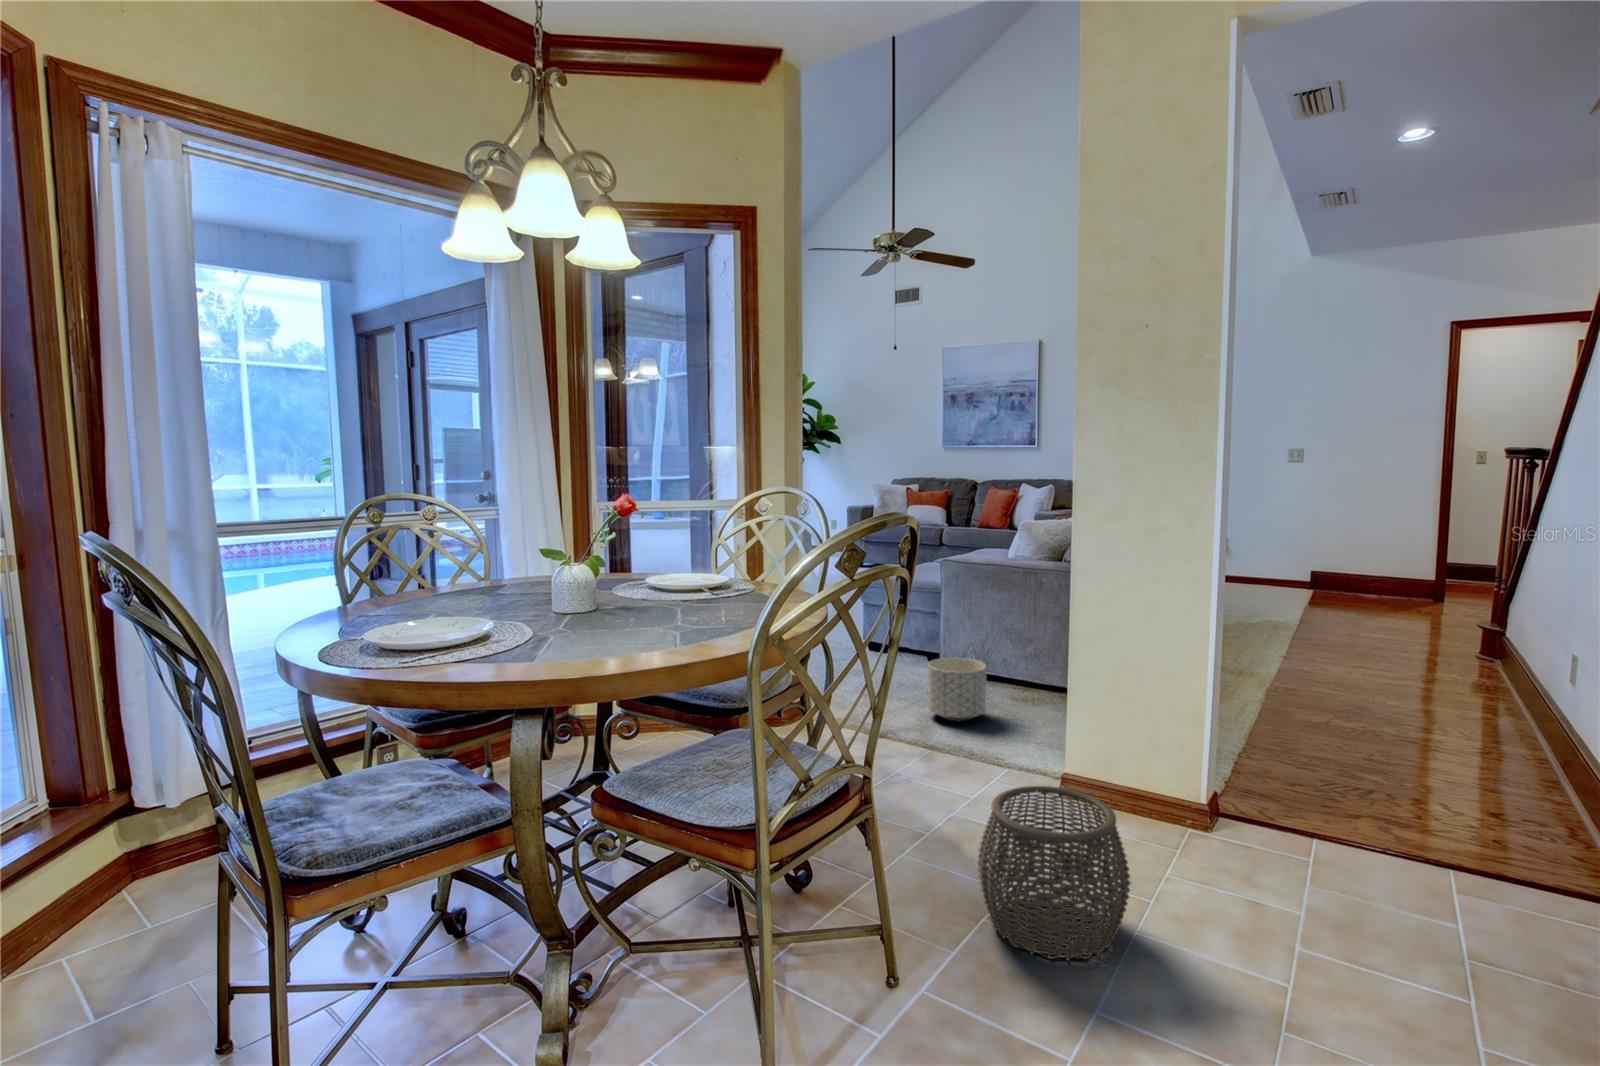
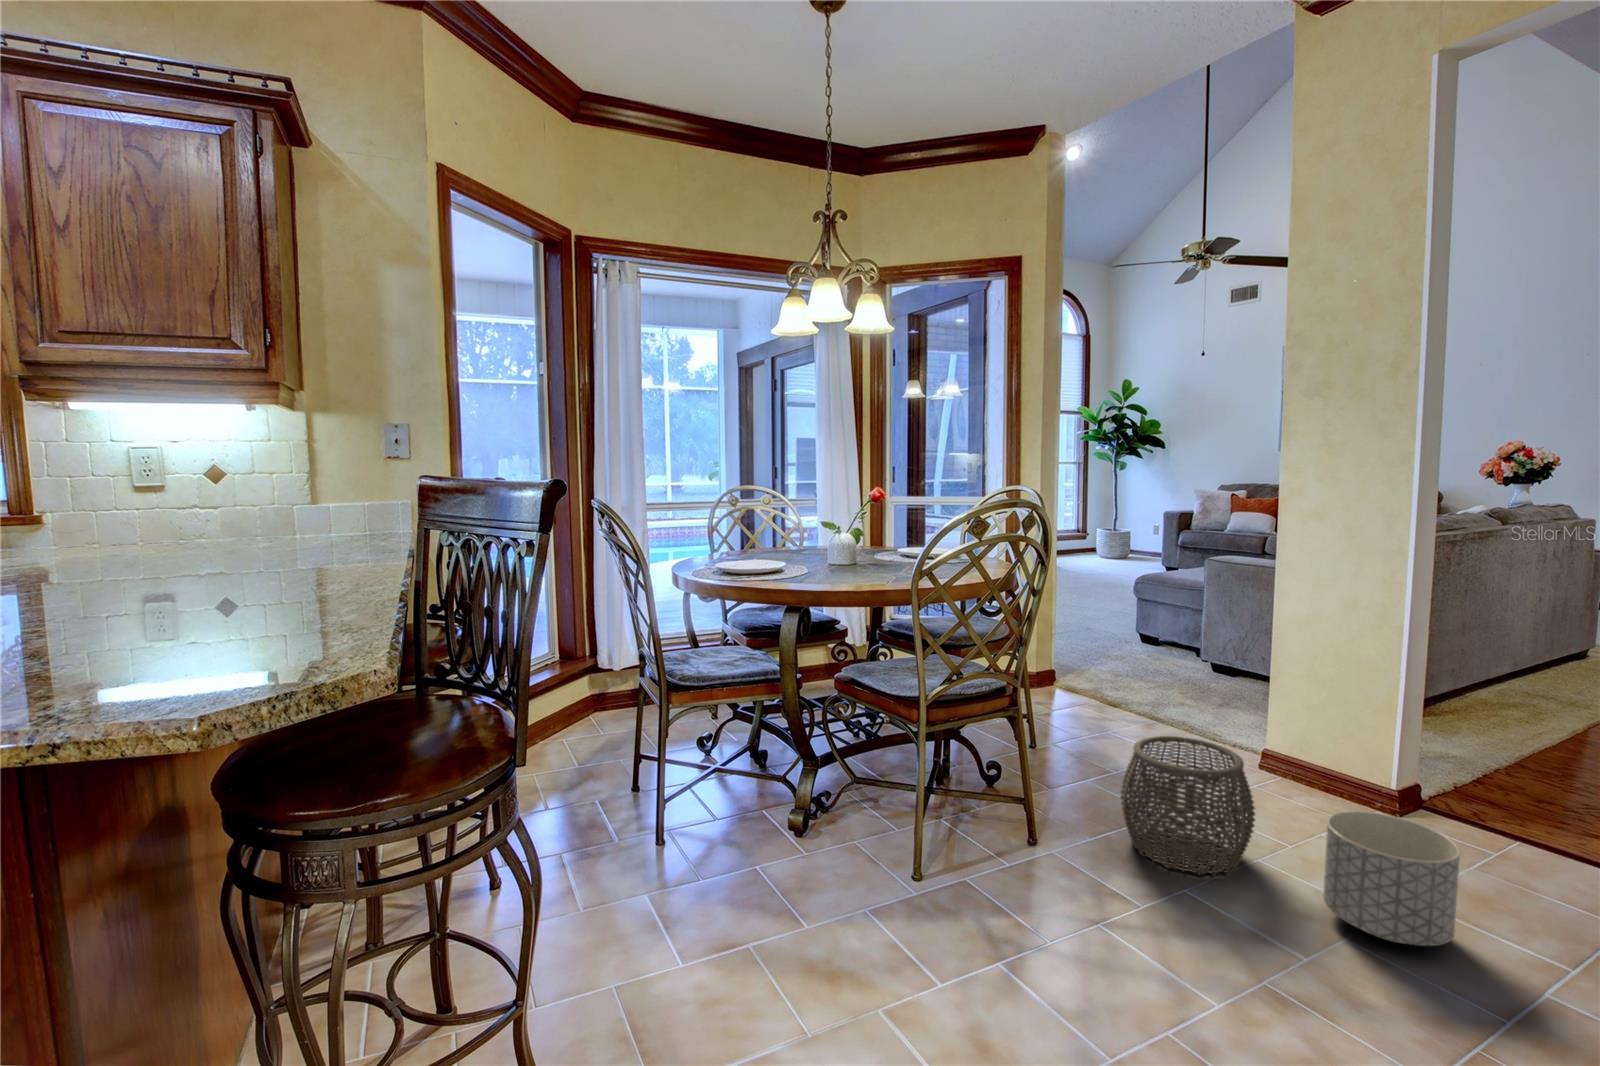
planter: present [928,658,986,721] -> present [1323,811,1460,946]

